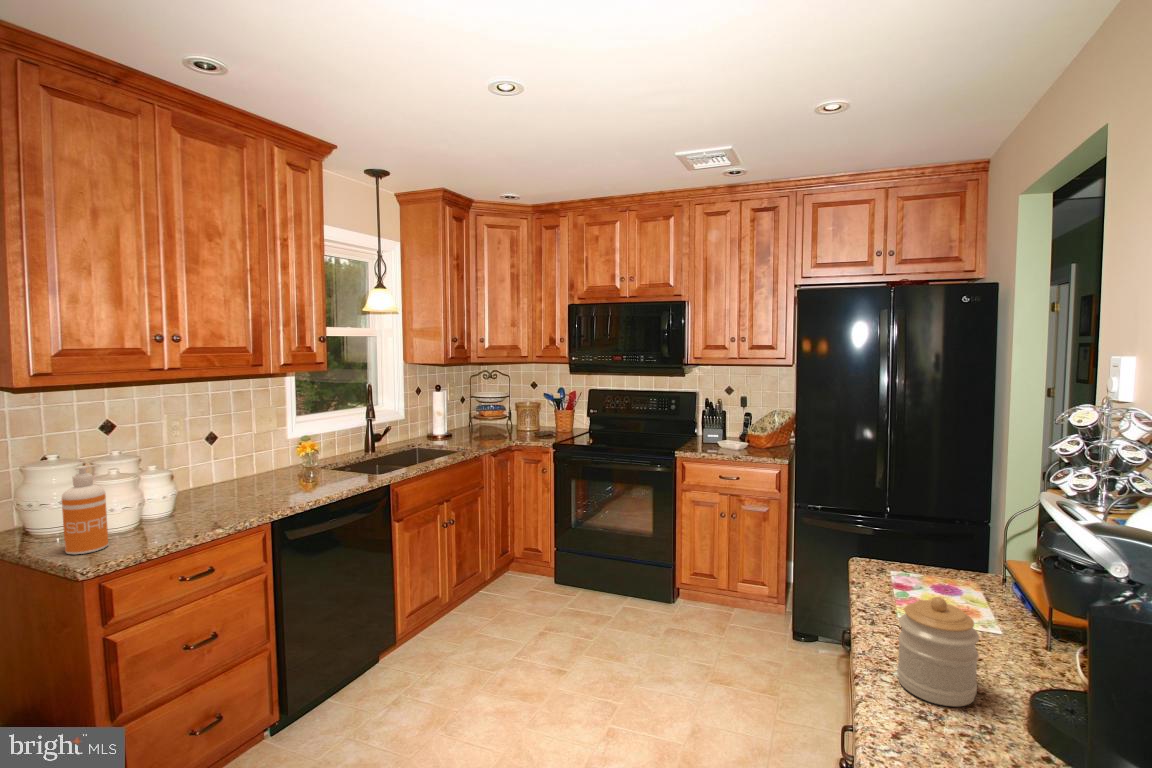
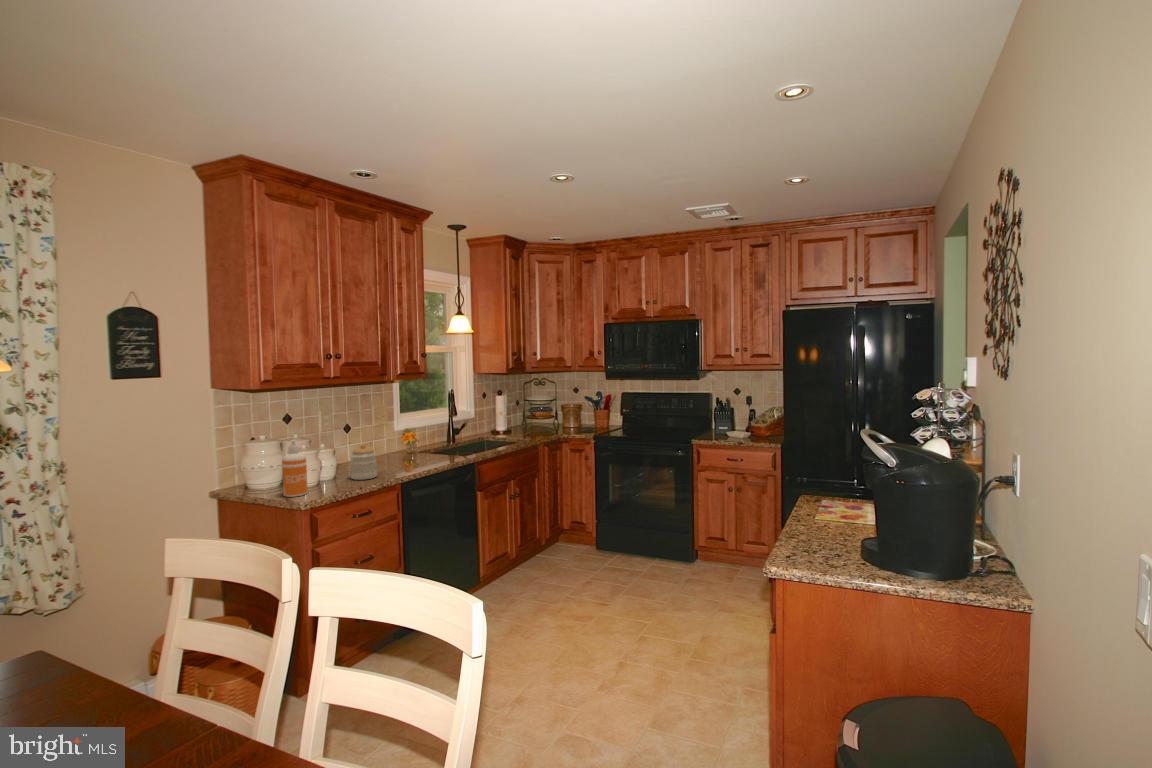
jar: present [897,597,979,706] -> present [350,444,377,480]

